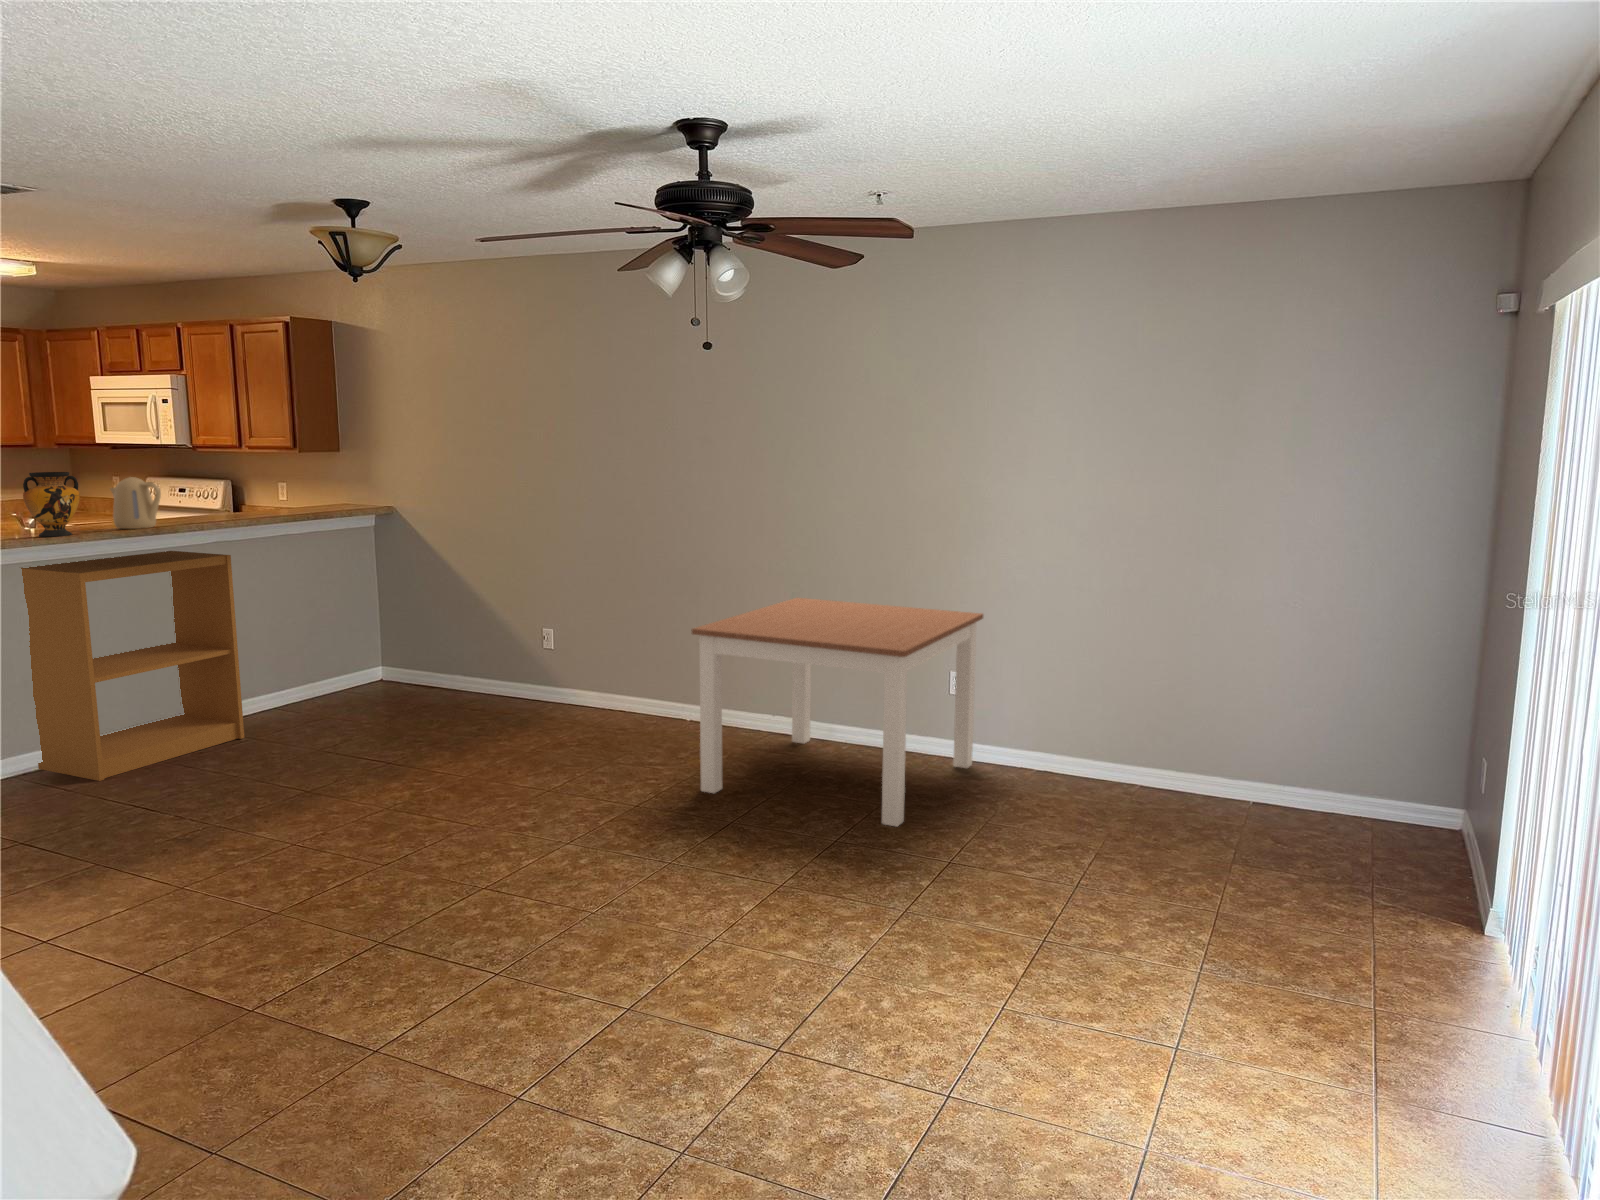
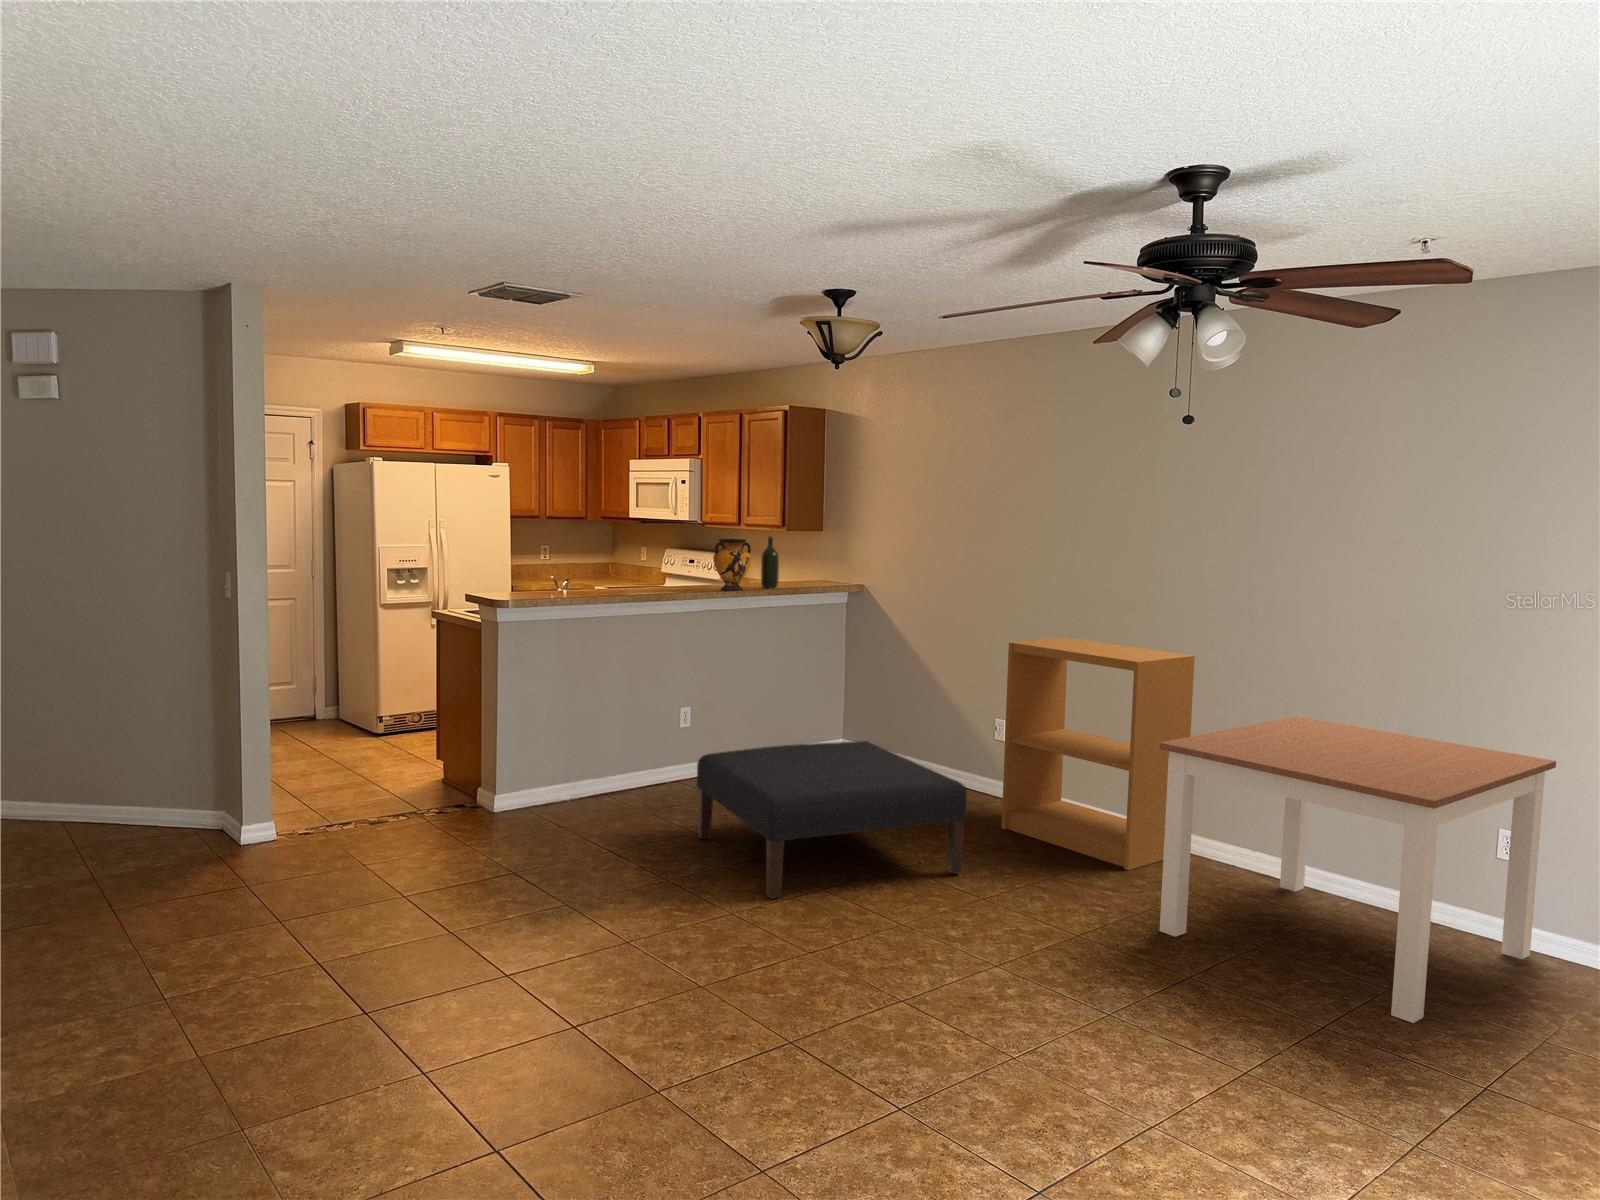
wine bottle: none [273,457,295,513] -> present [761,535,779,588]
vase: present [23,472,80,537] -> present [713,539,751,591]
kettle: present [110,477,161,529] -> none [624,549,664,596]
bookshelf: present [21,551,244,781] -> present [1002,638,1195,870]
ottoman: none [229,659,521,821] -> present [696,741,967,899]

